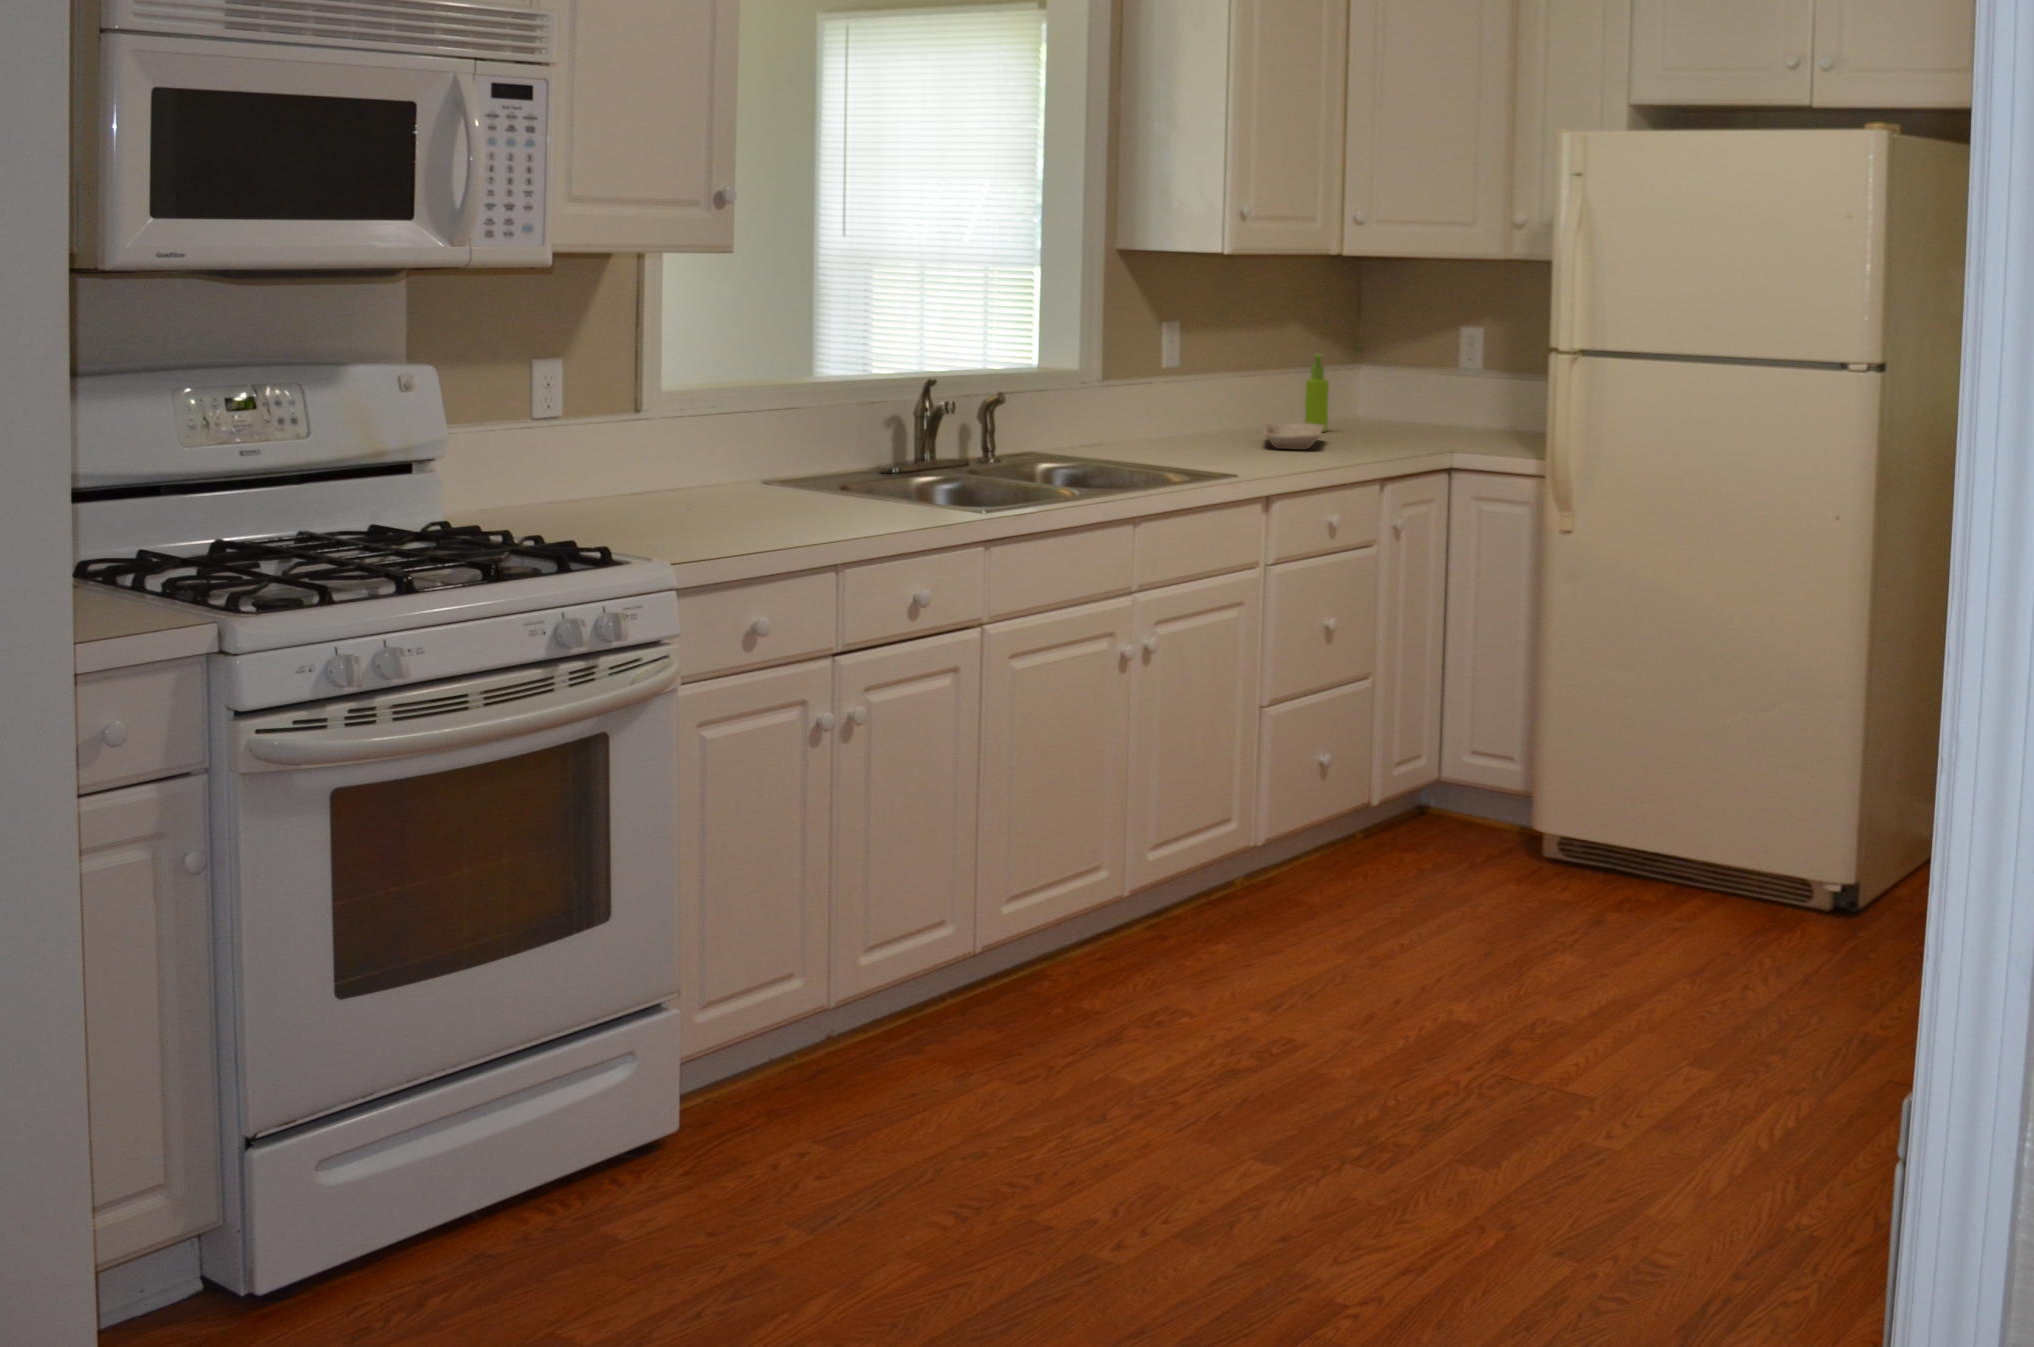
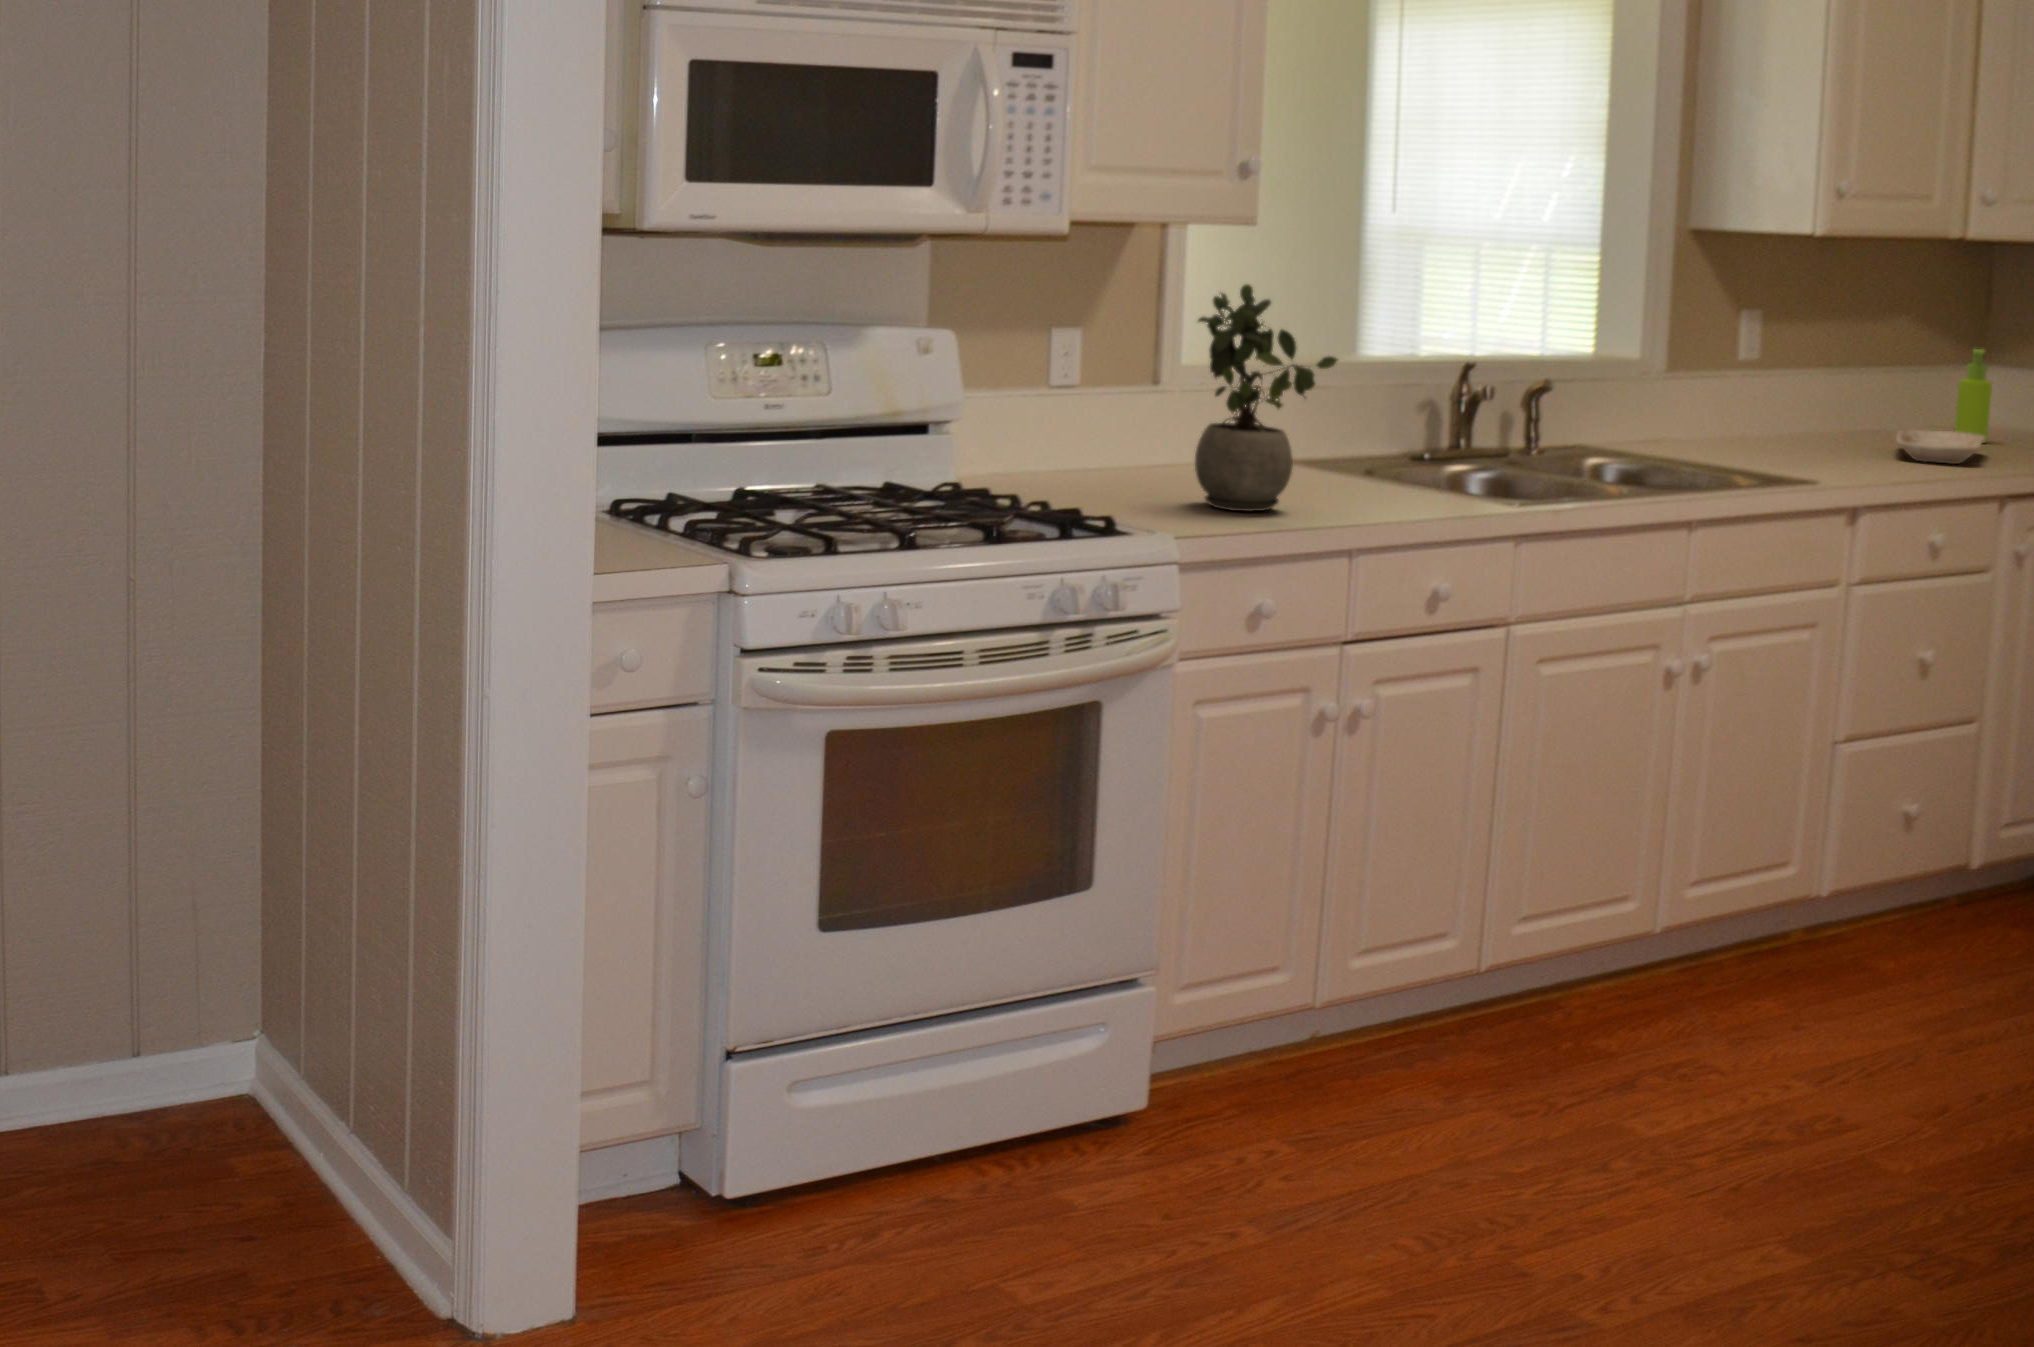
potted plant: none [686,313,817,530] -> present [1195,284,1337,512]

